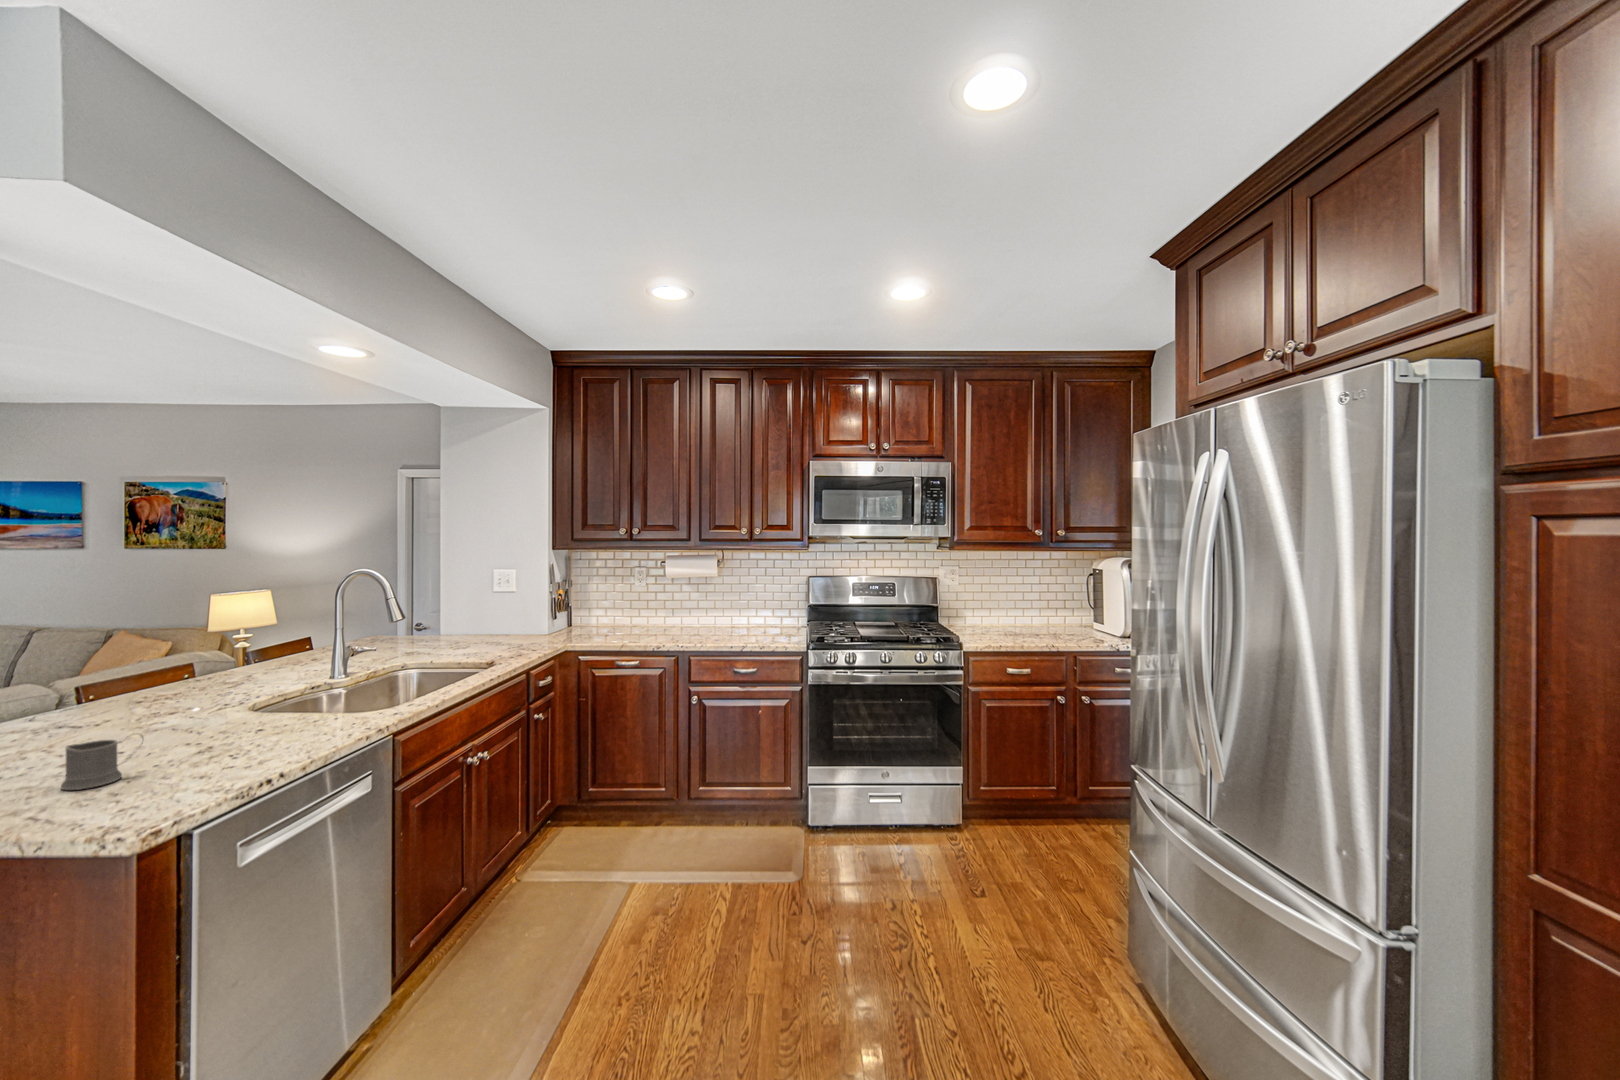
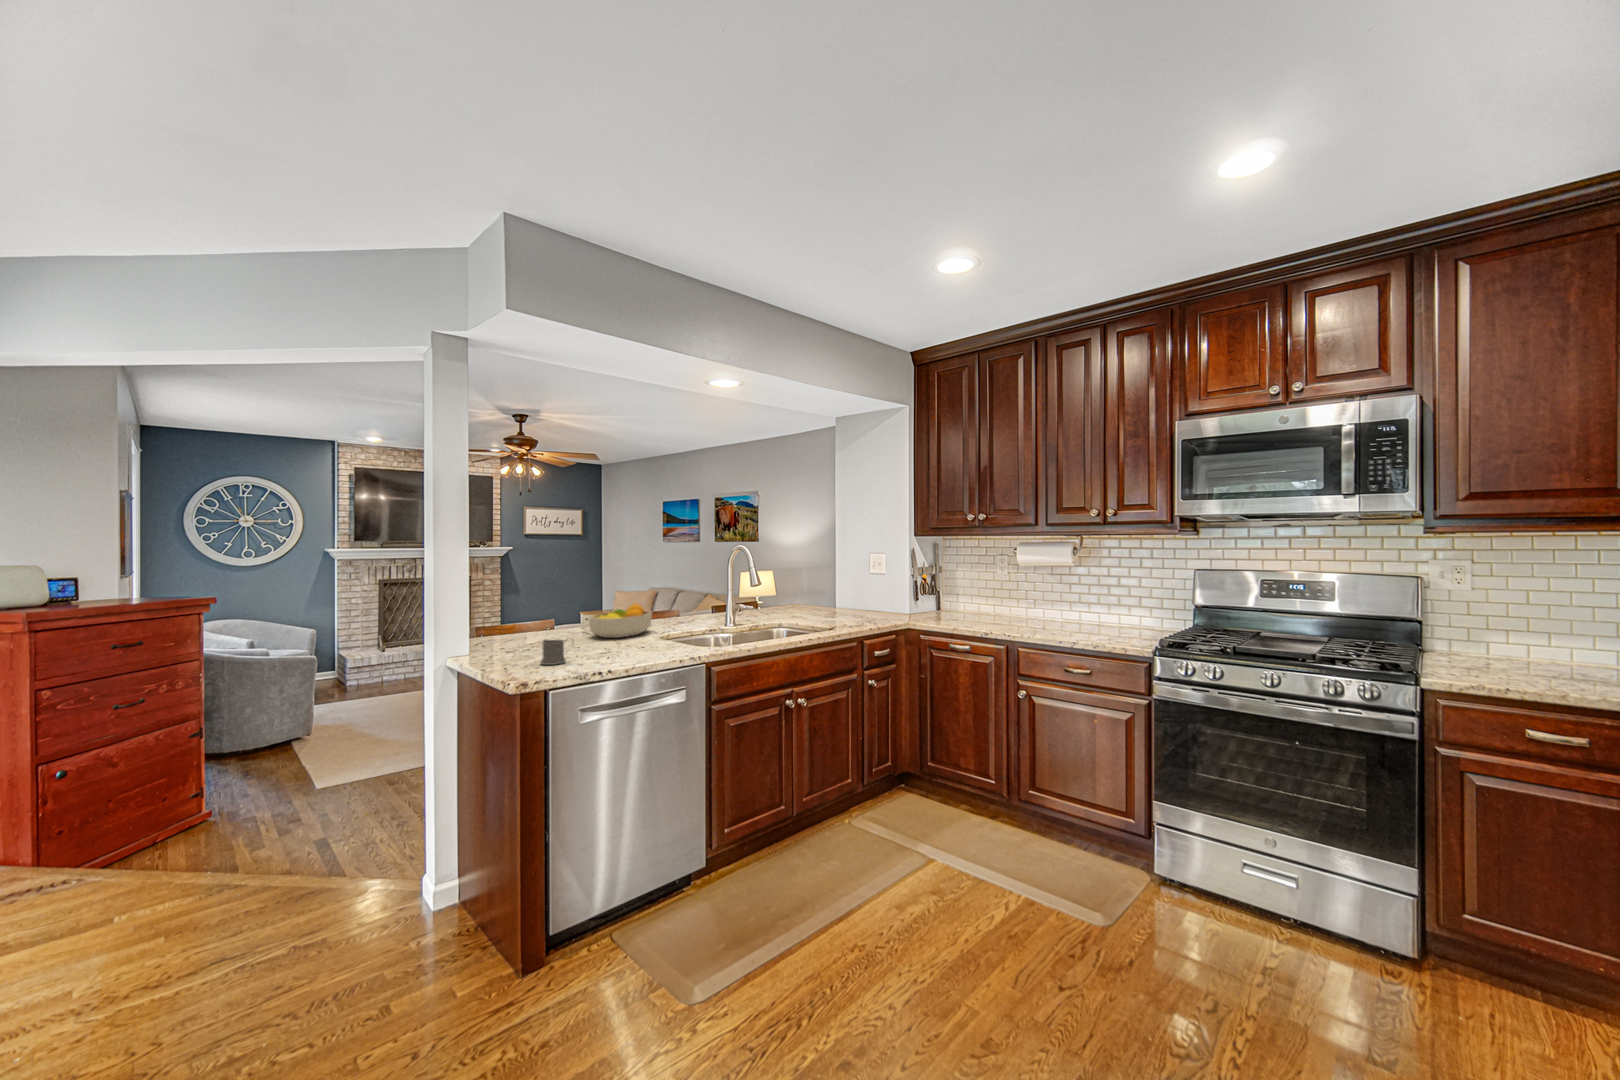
fruit bowl: none [78,660,205,724] -> present [589,603,652,638]

